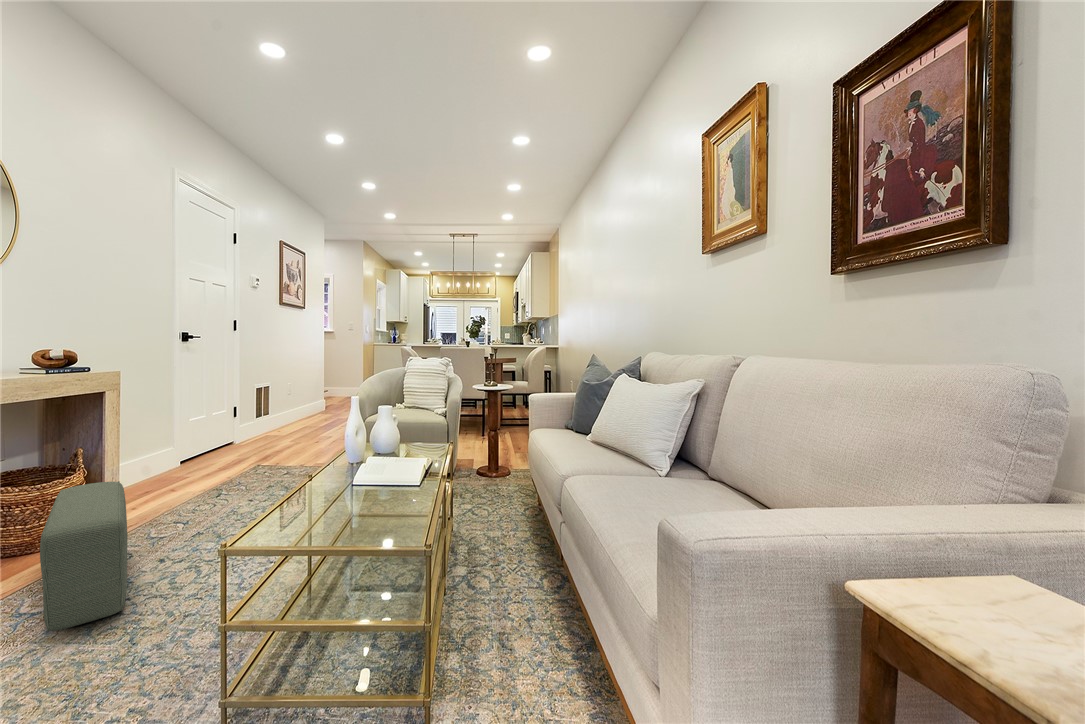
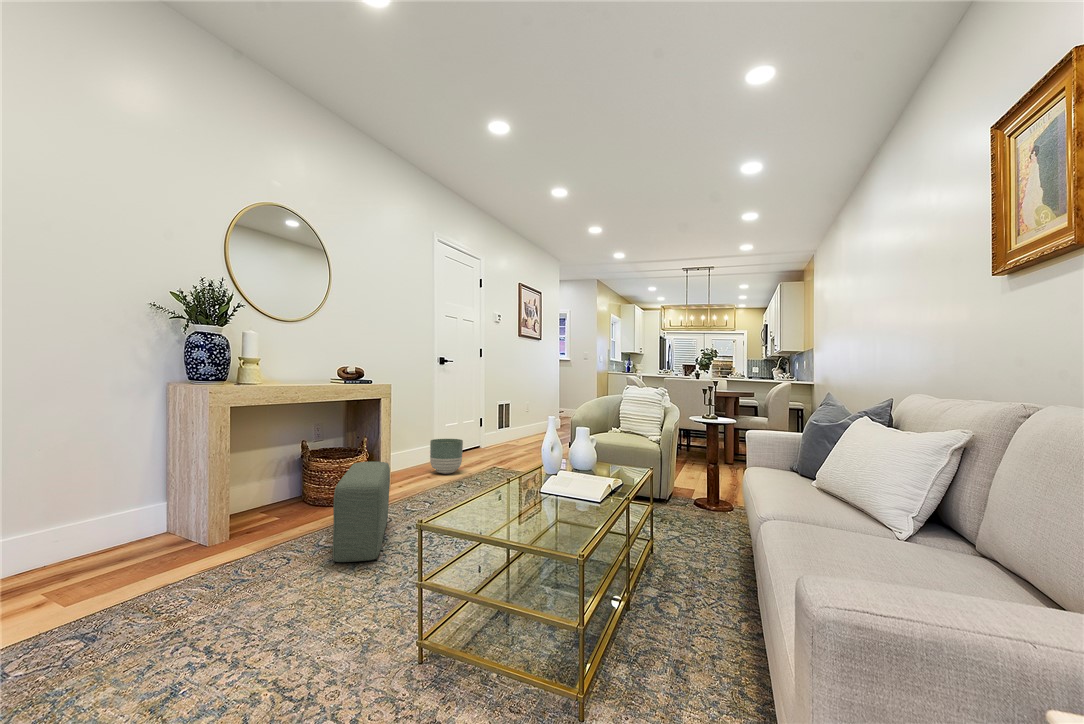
planter: none [170,430,218,473] -> present [430,439,463,474]

